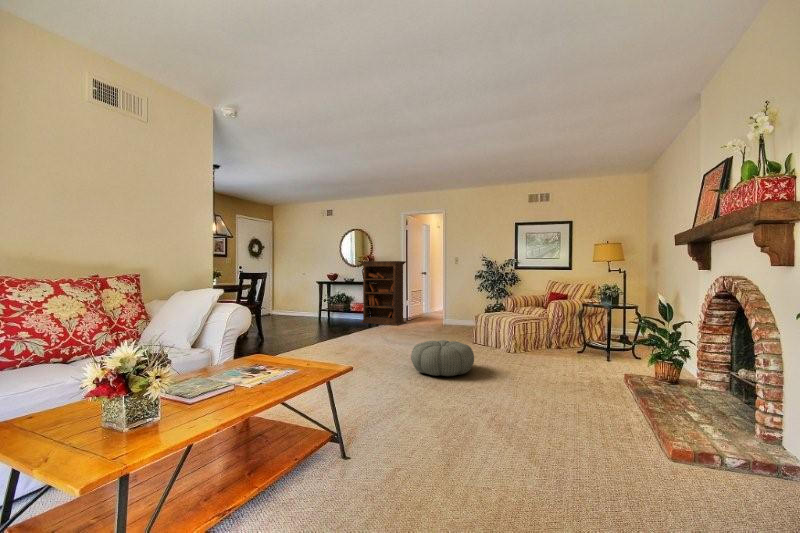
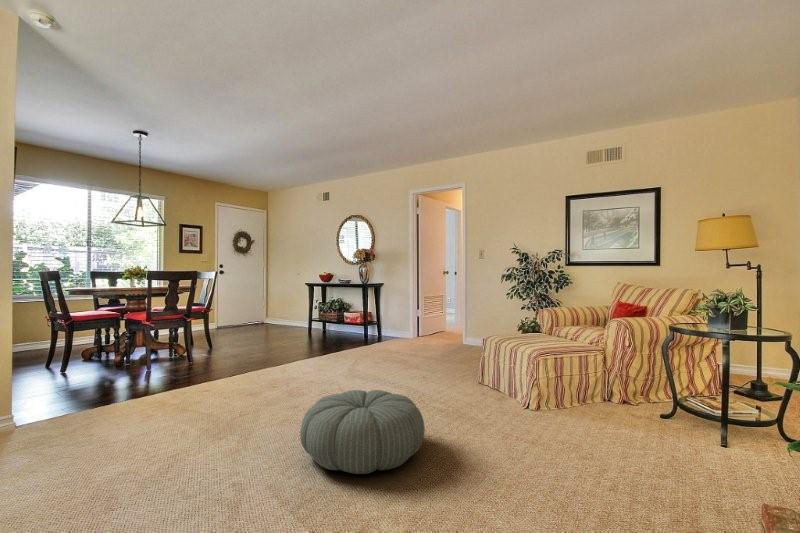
bookcase: present [360,261,406,325] -> none [350,255,413,344]

